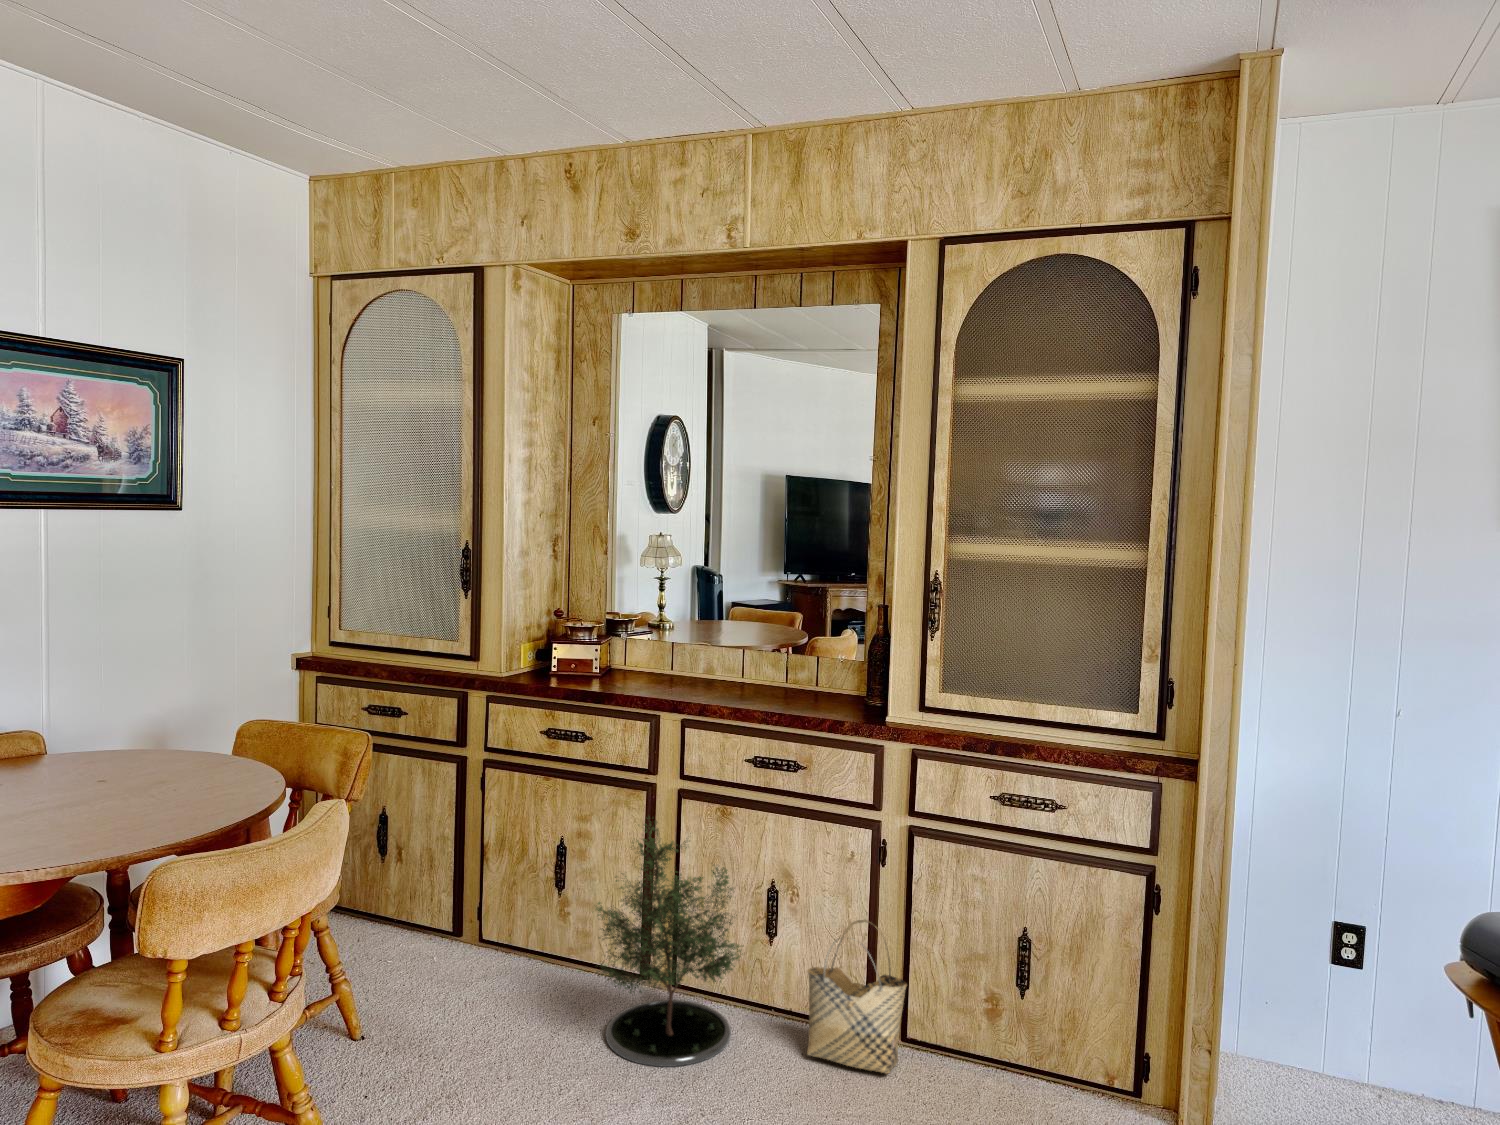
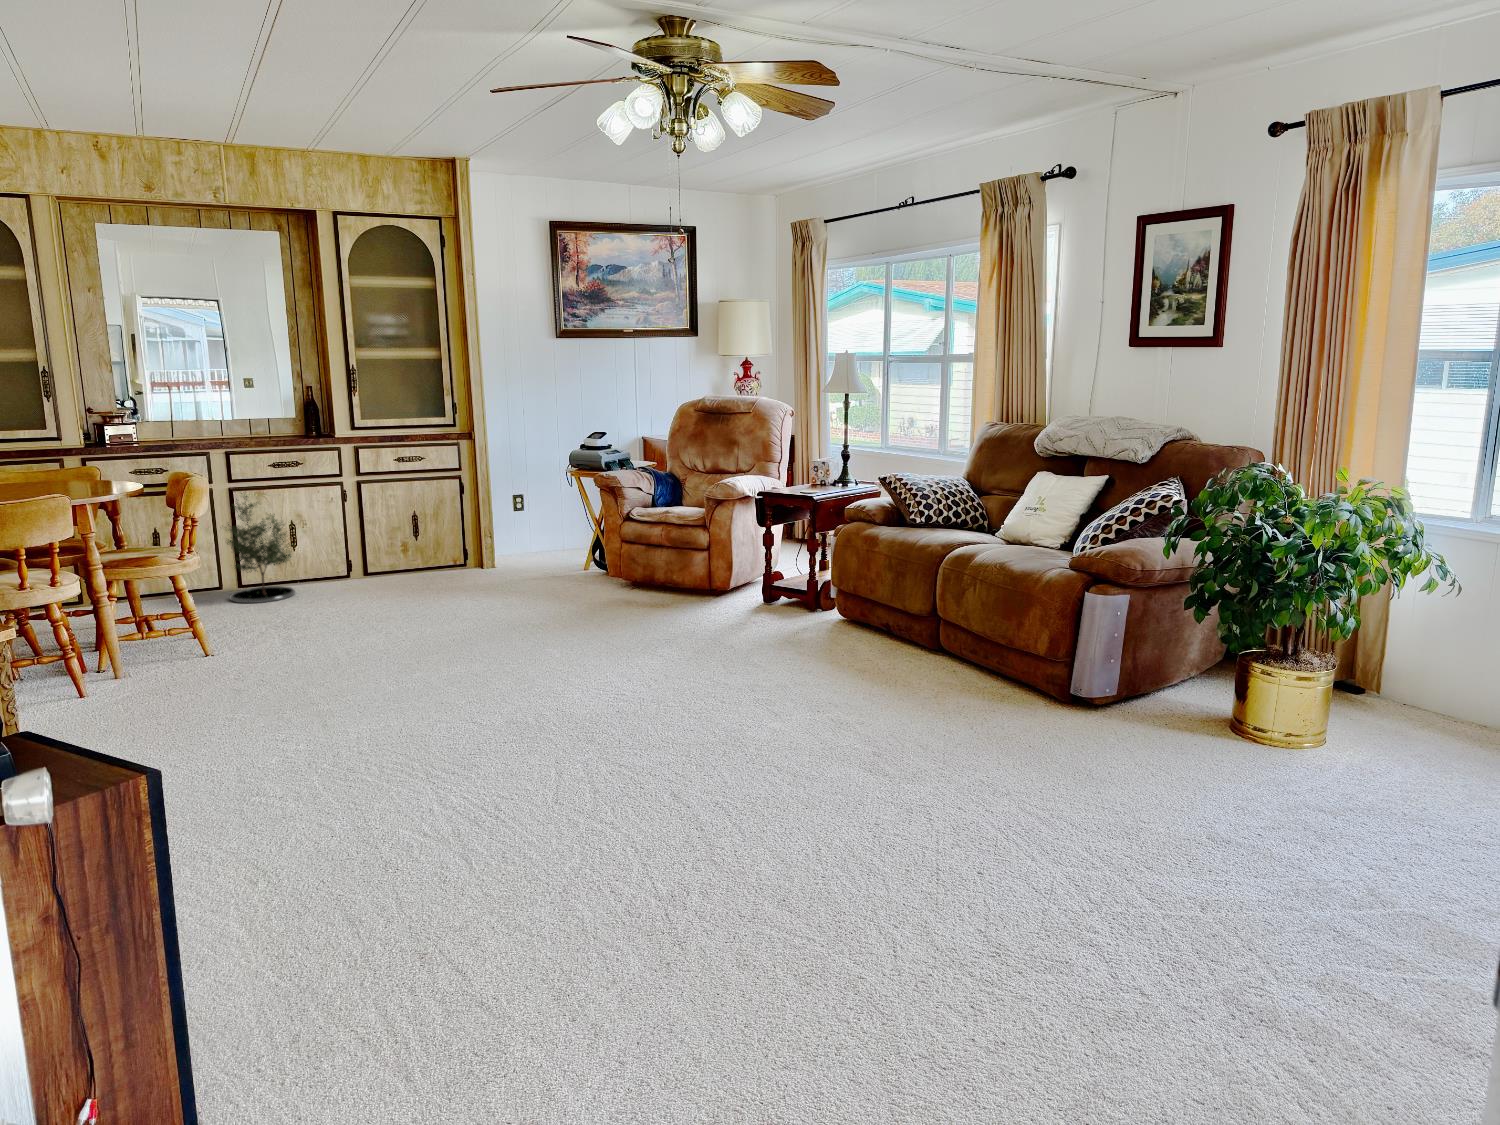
woven basket: present [807,920,907,1074] -> none [327,523,375,585]

